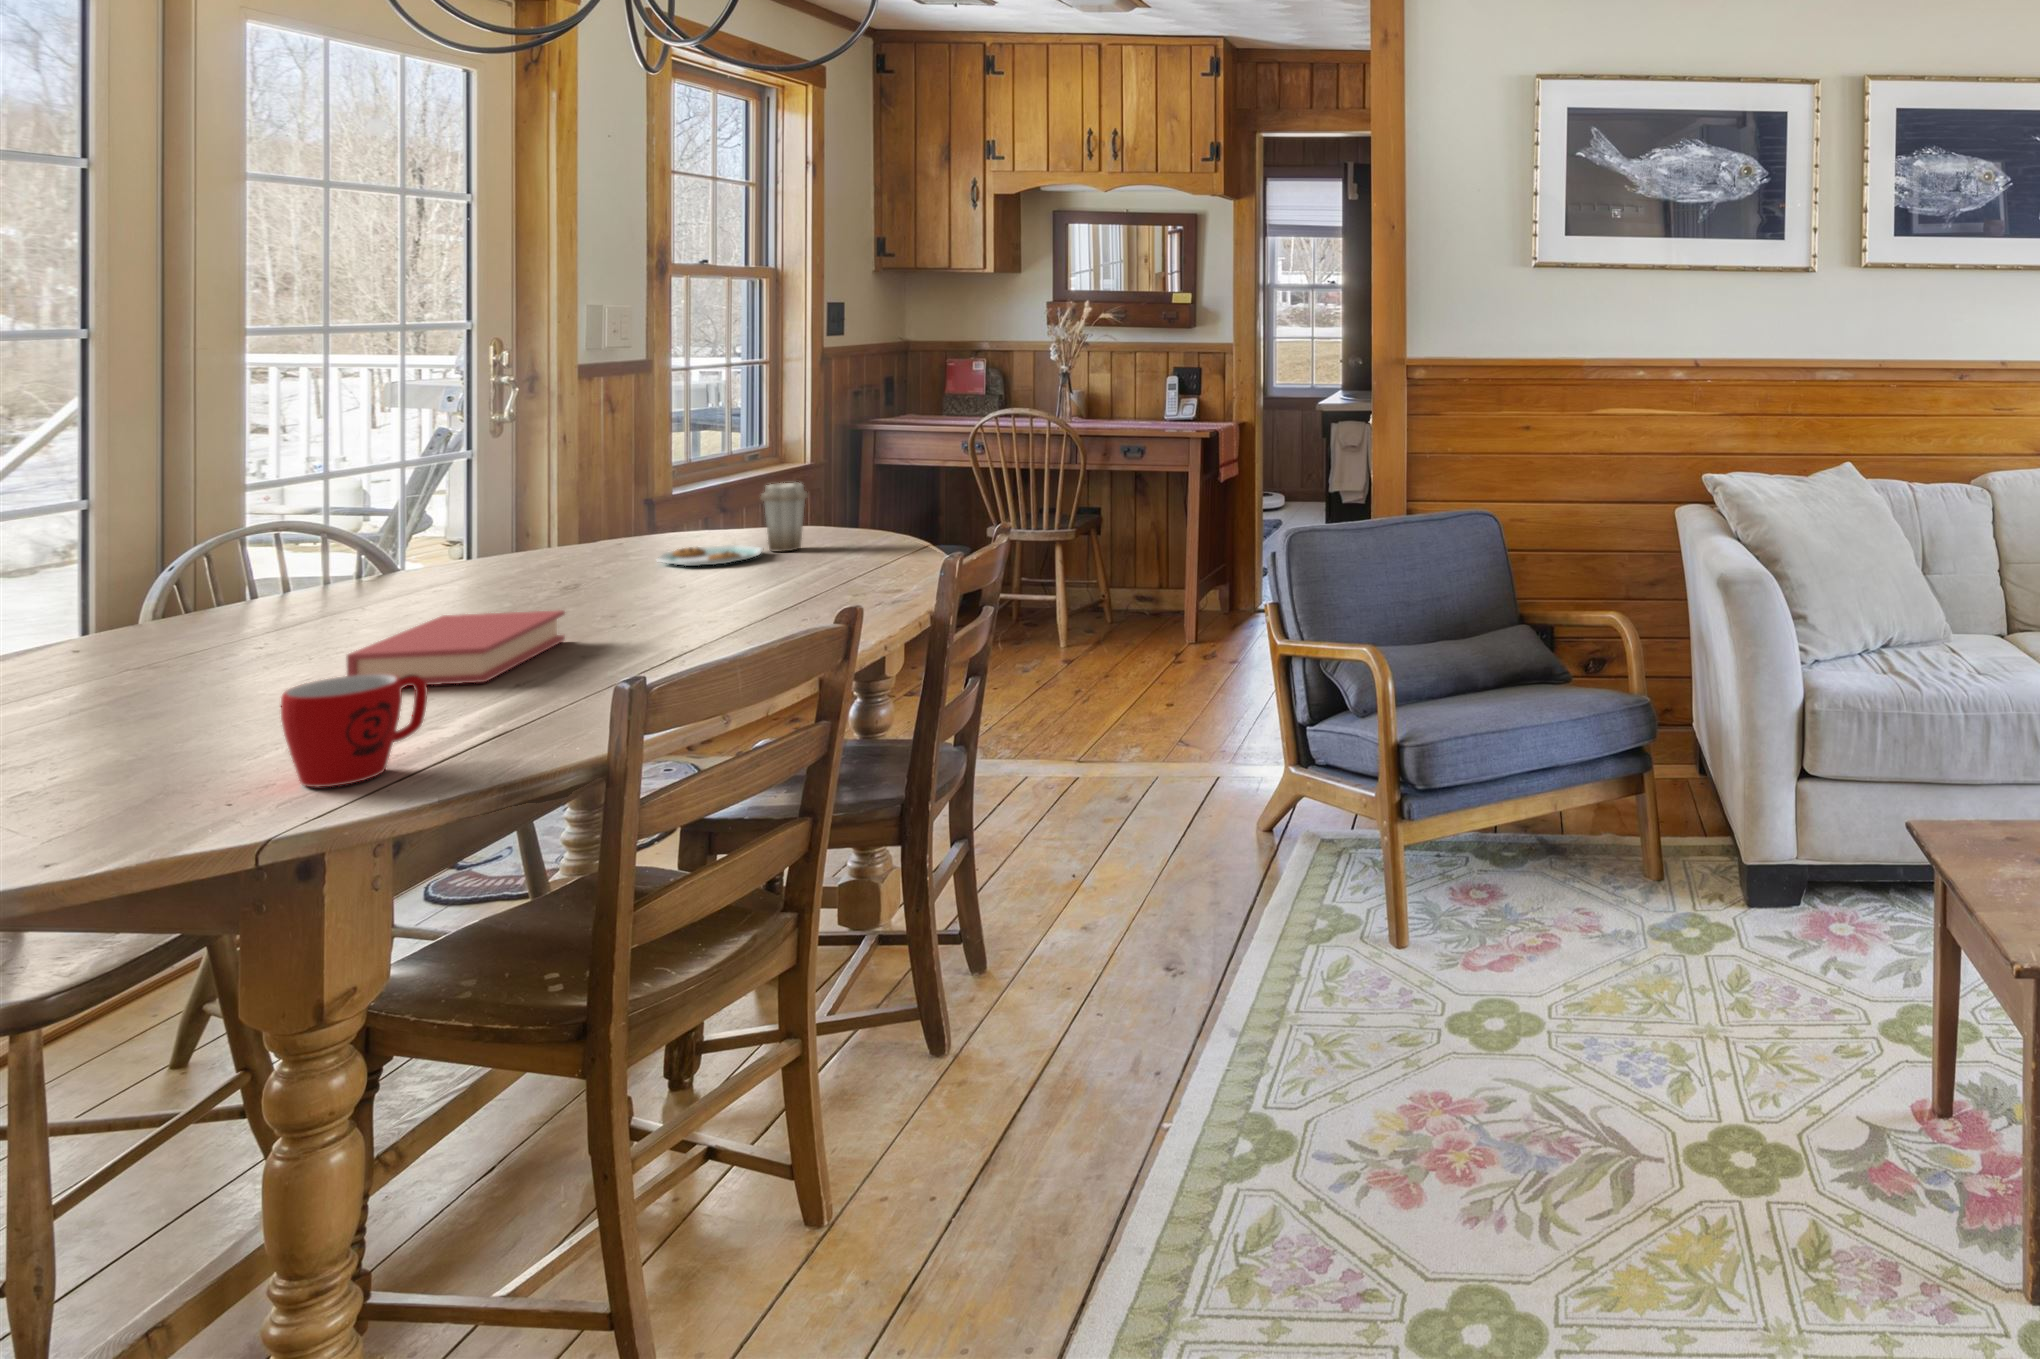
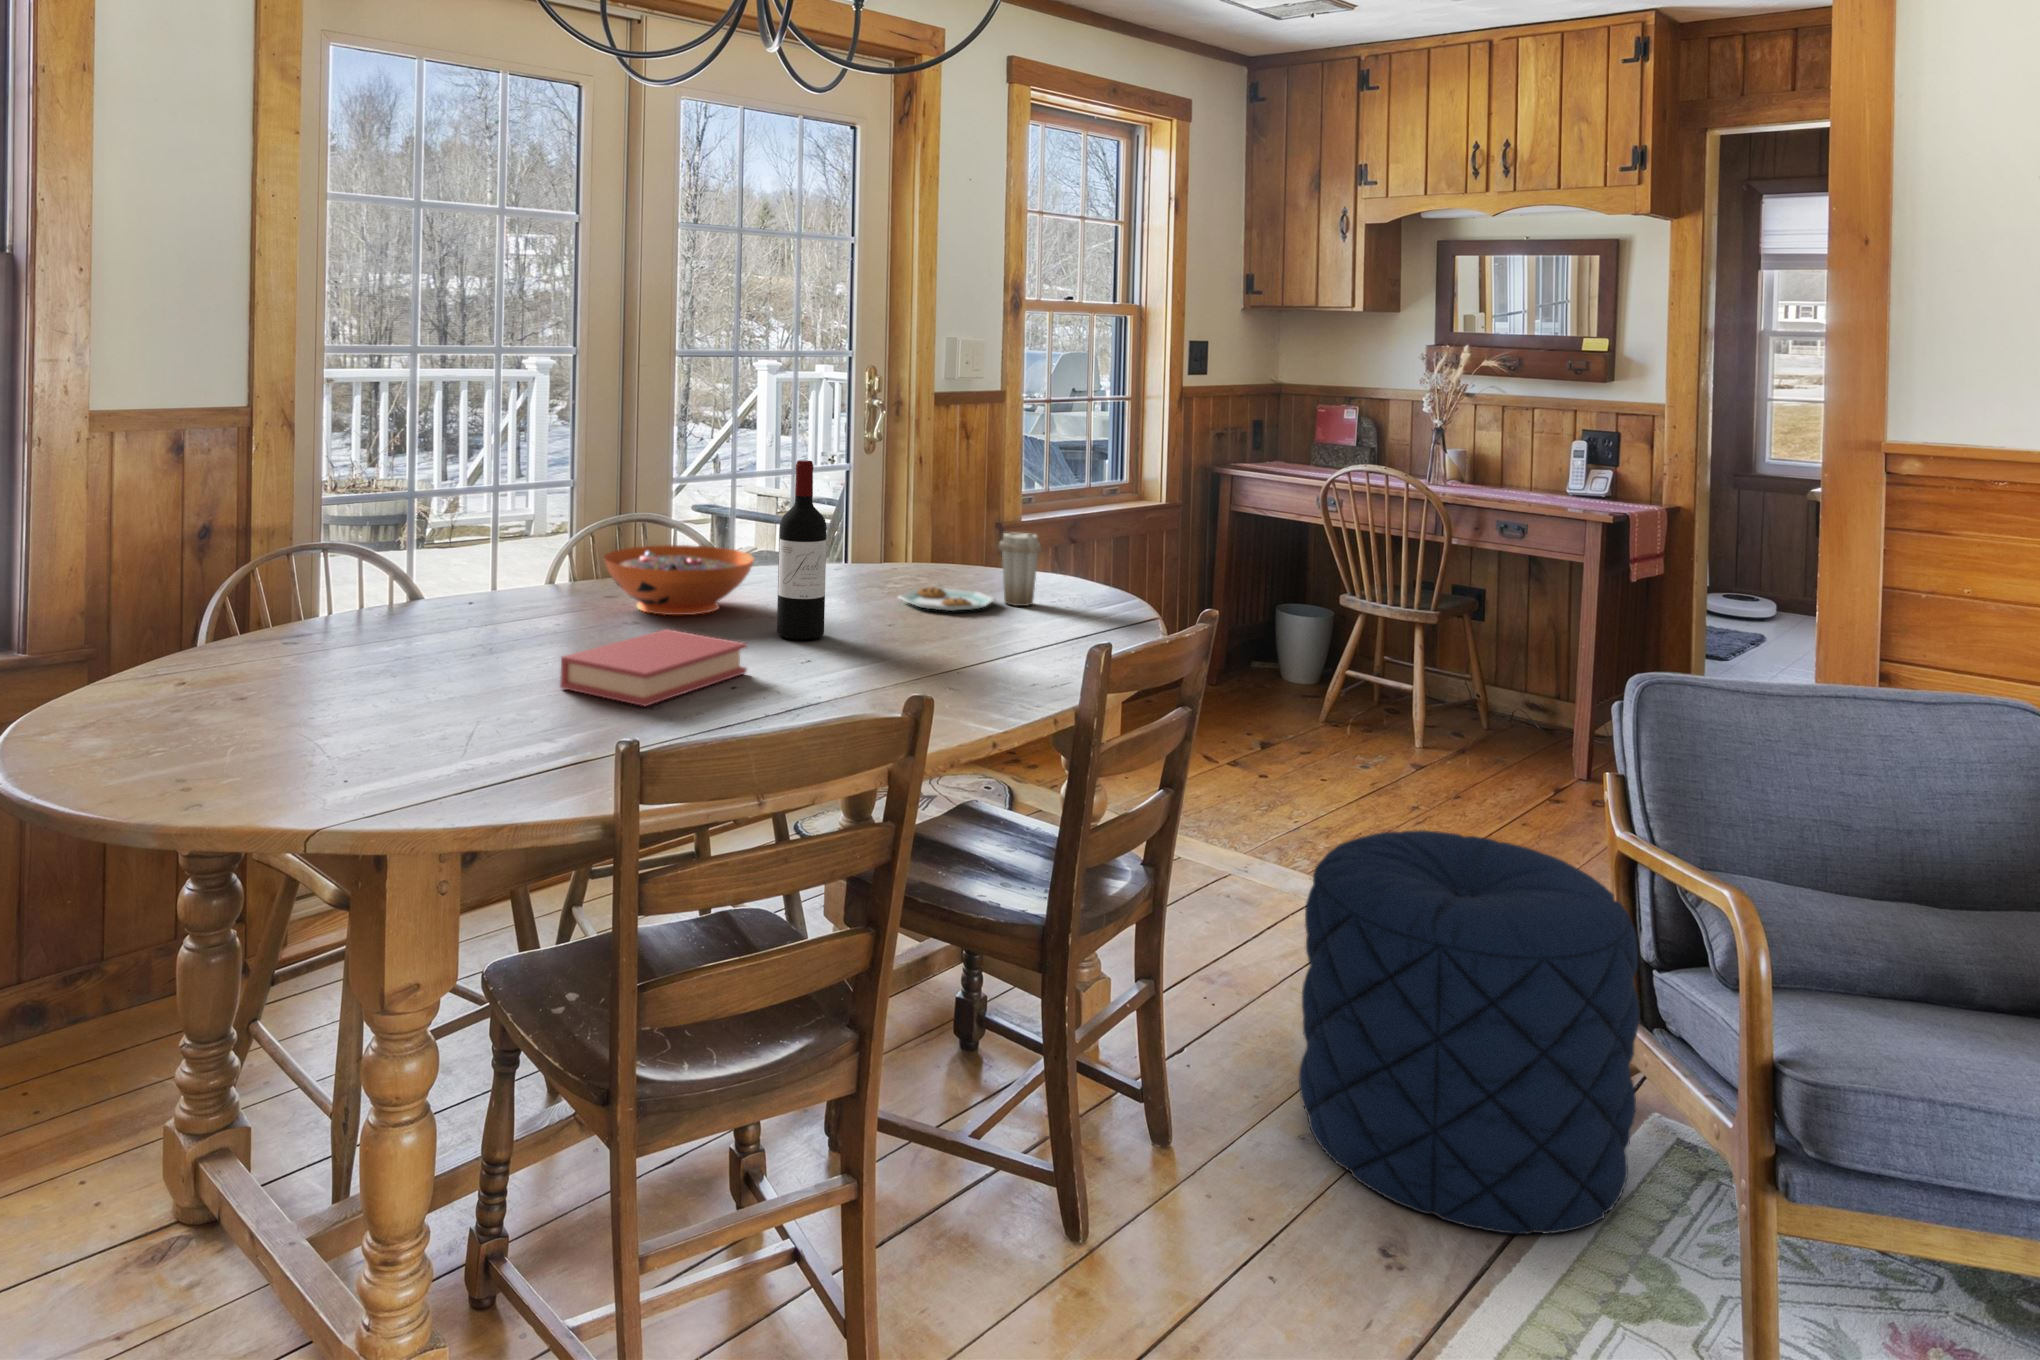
wine bottle: none [553,426,612,609] -> present [777,460,827,640]
decorative bowl: none [275,536,491,616] -> present [604,545,754,615]
pouf: none [1073,665,1307,939] -> present [1299,830,1640,1234]
mug: present [281,674,427,787] -> none [409,689,526,795]

